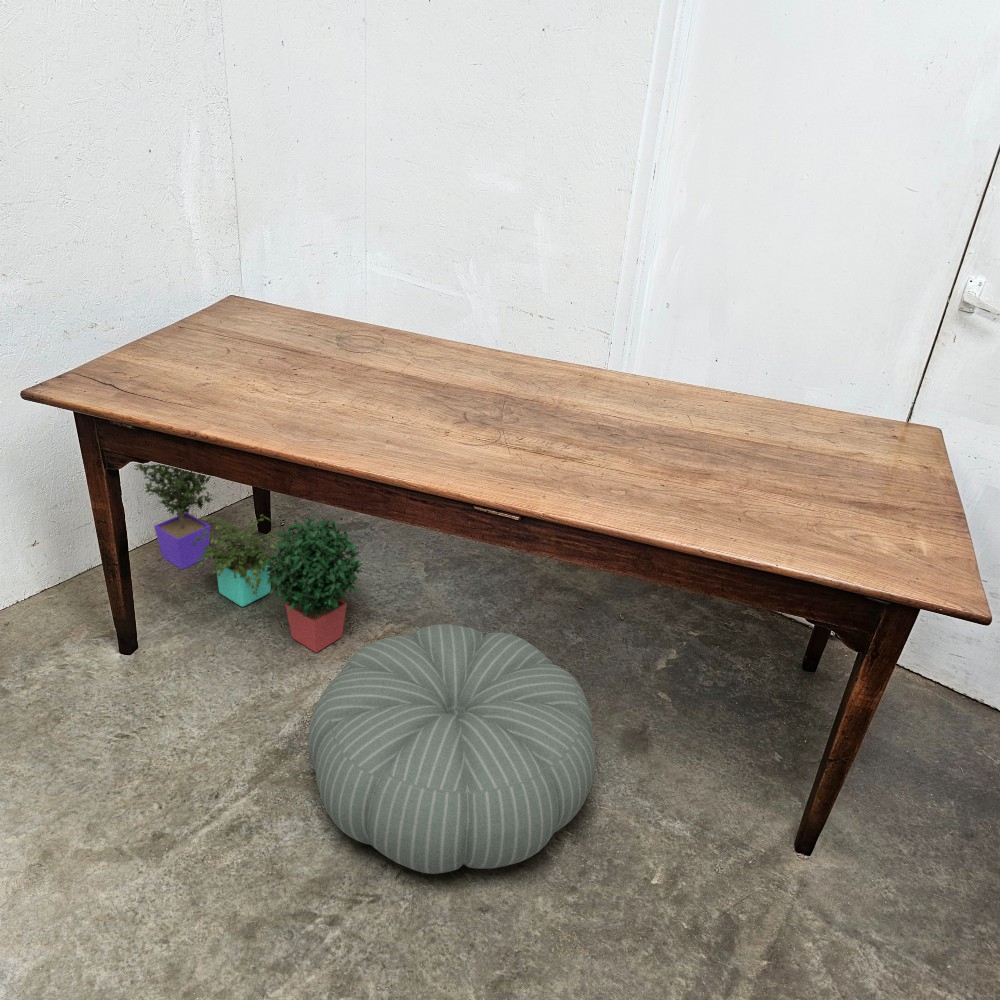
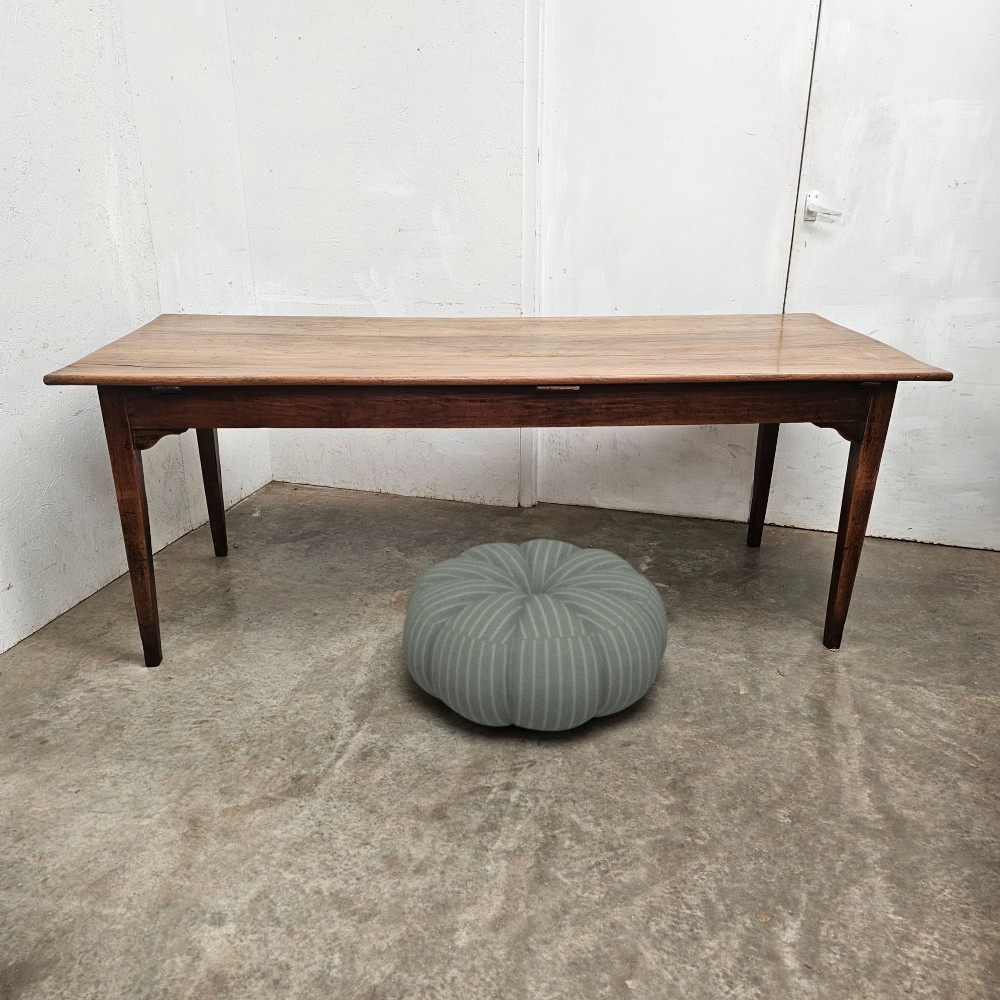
potted plant: present [135,464,363,652] -> none [88,375,377,623]

